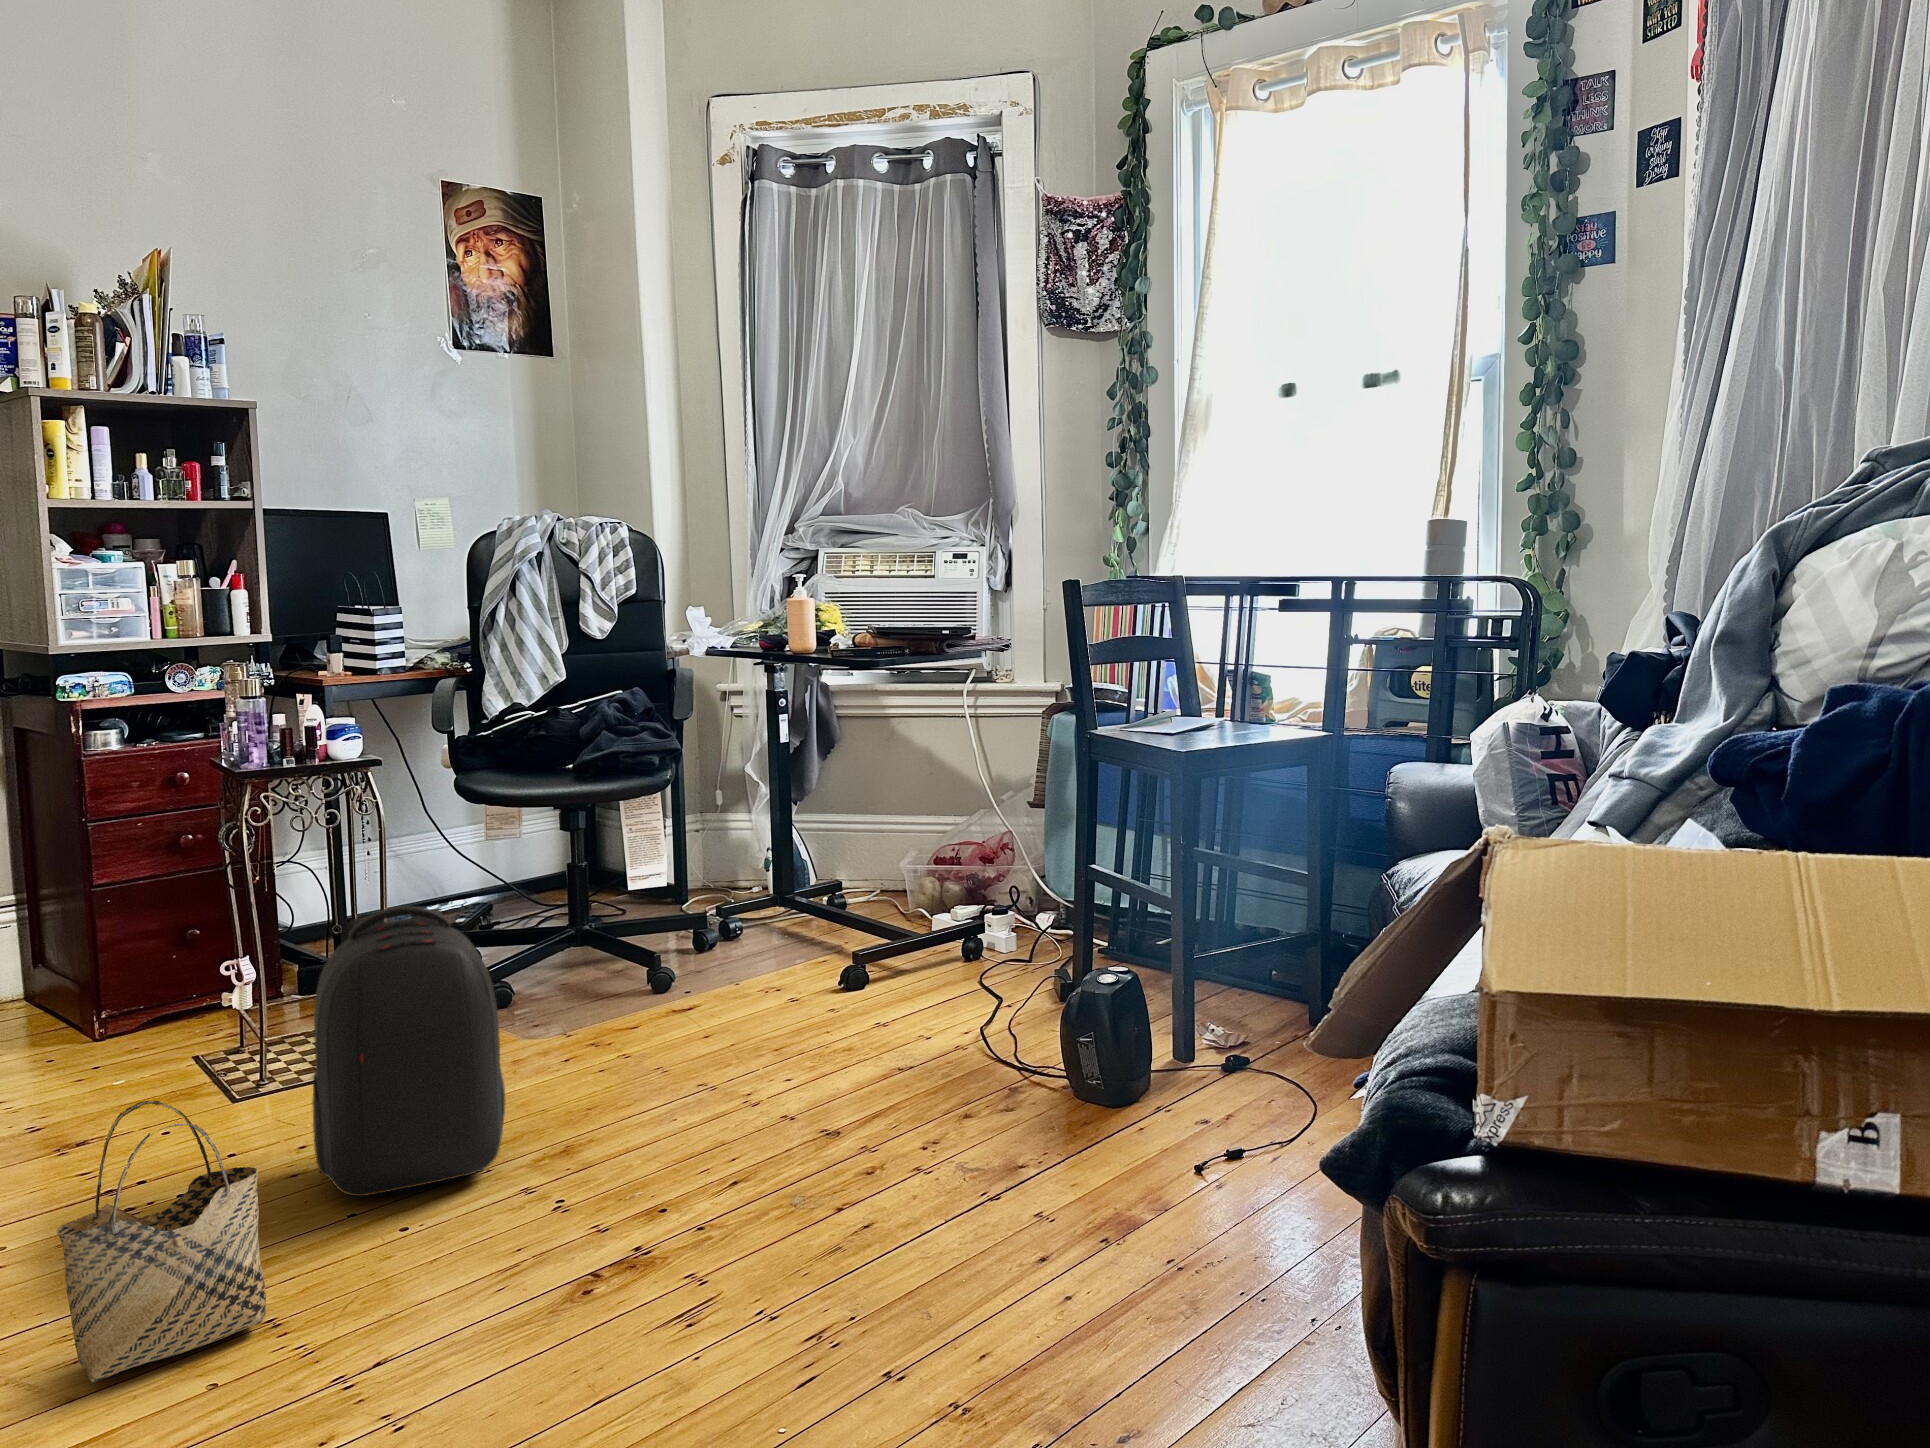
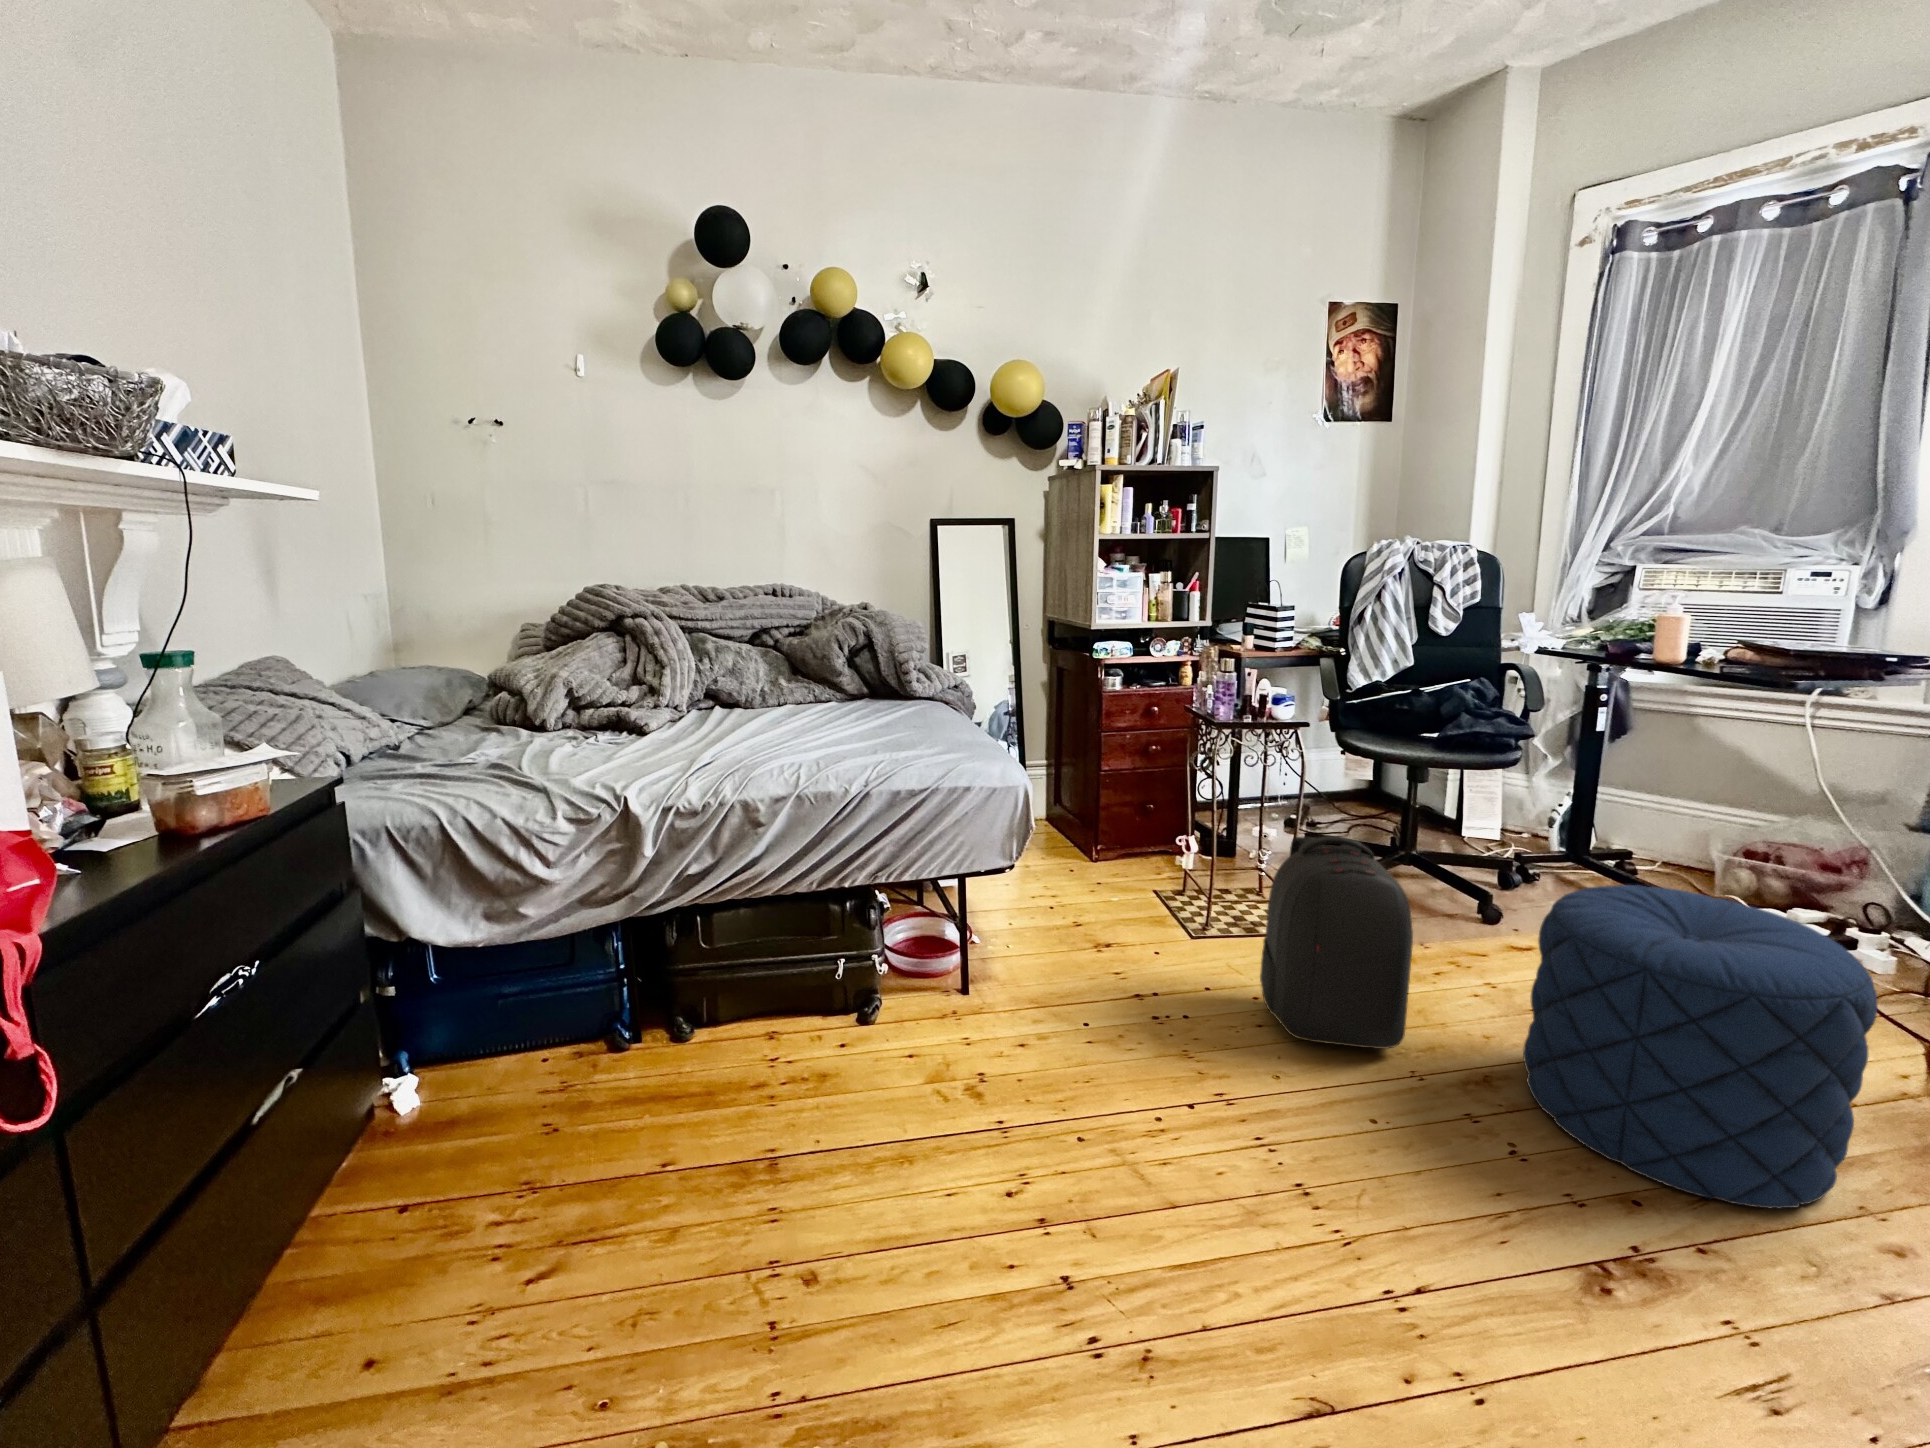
pouf: none [626,893,900,1212] -> present [1523,885,1877,1209]
woven basket: present [56,1101,266,1383] -> none [1147,953,1264,1134]

